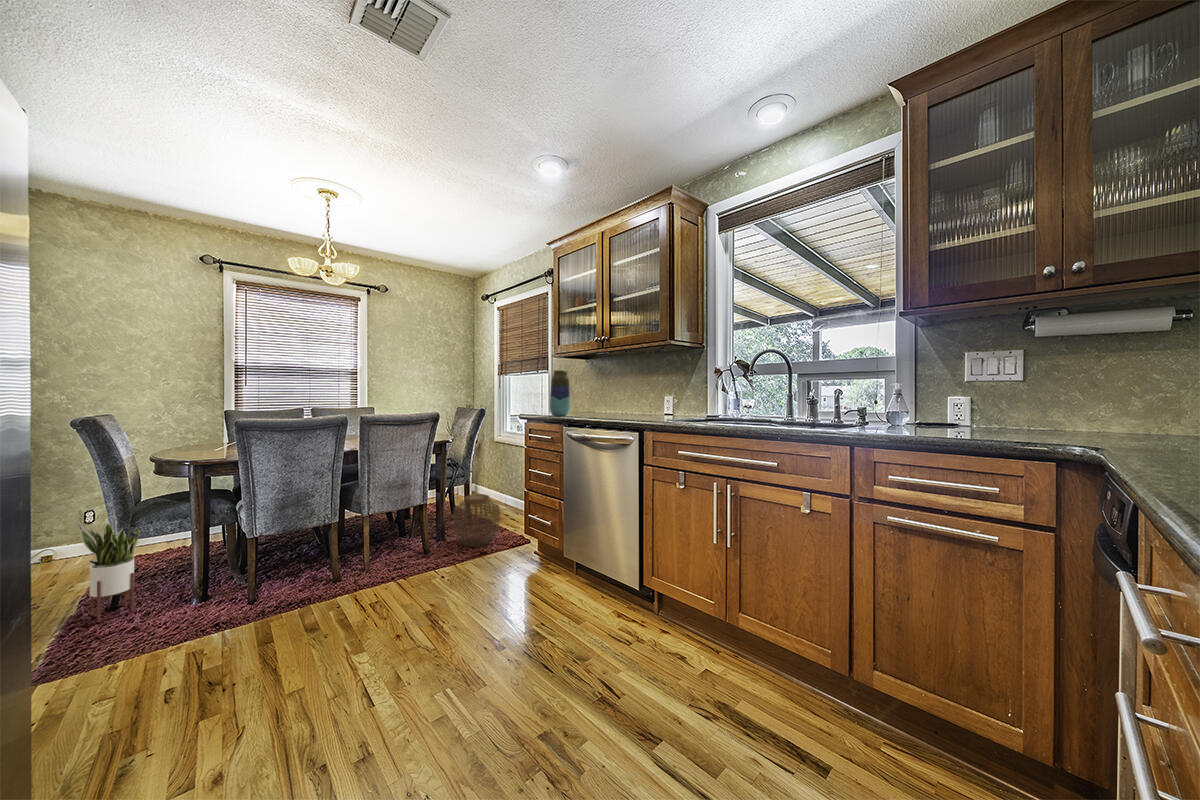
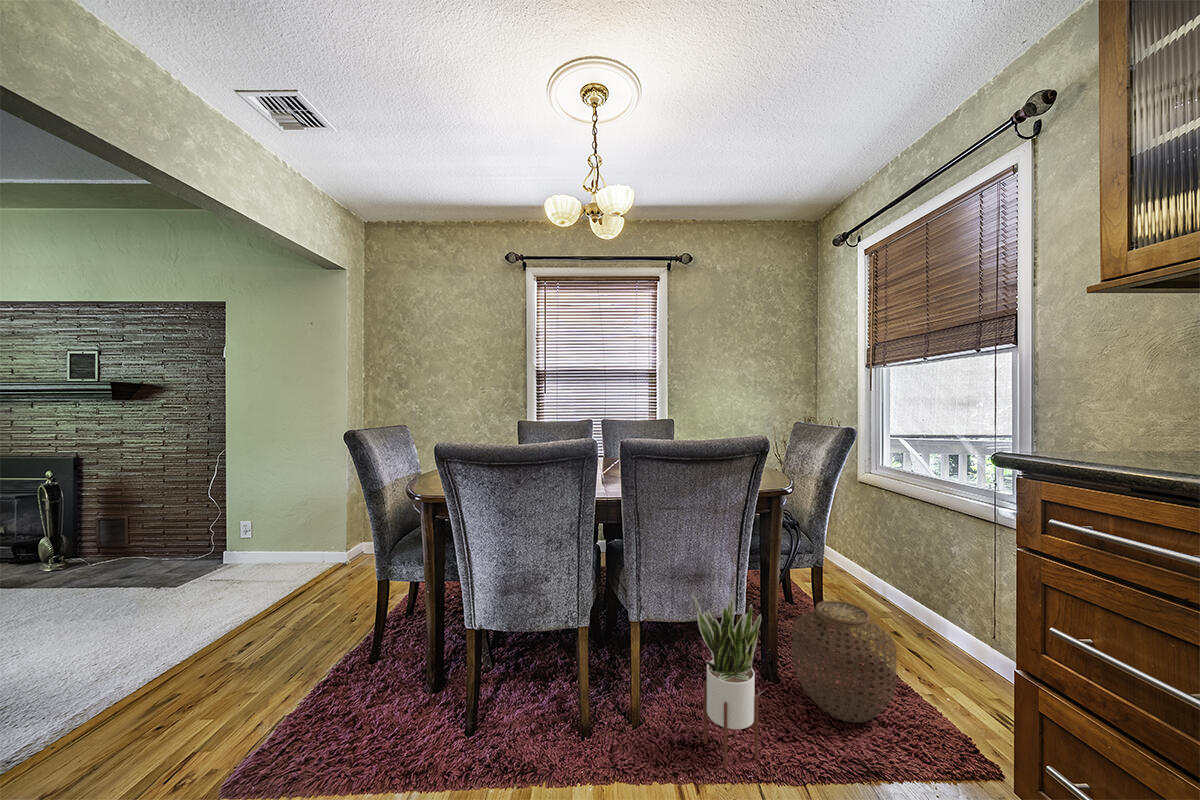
vase: present [550,370,570,416] -> none [1059,325,1141,459]
potted plant: present [76,515,141,622] -> present [693,595,761,769]

